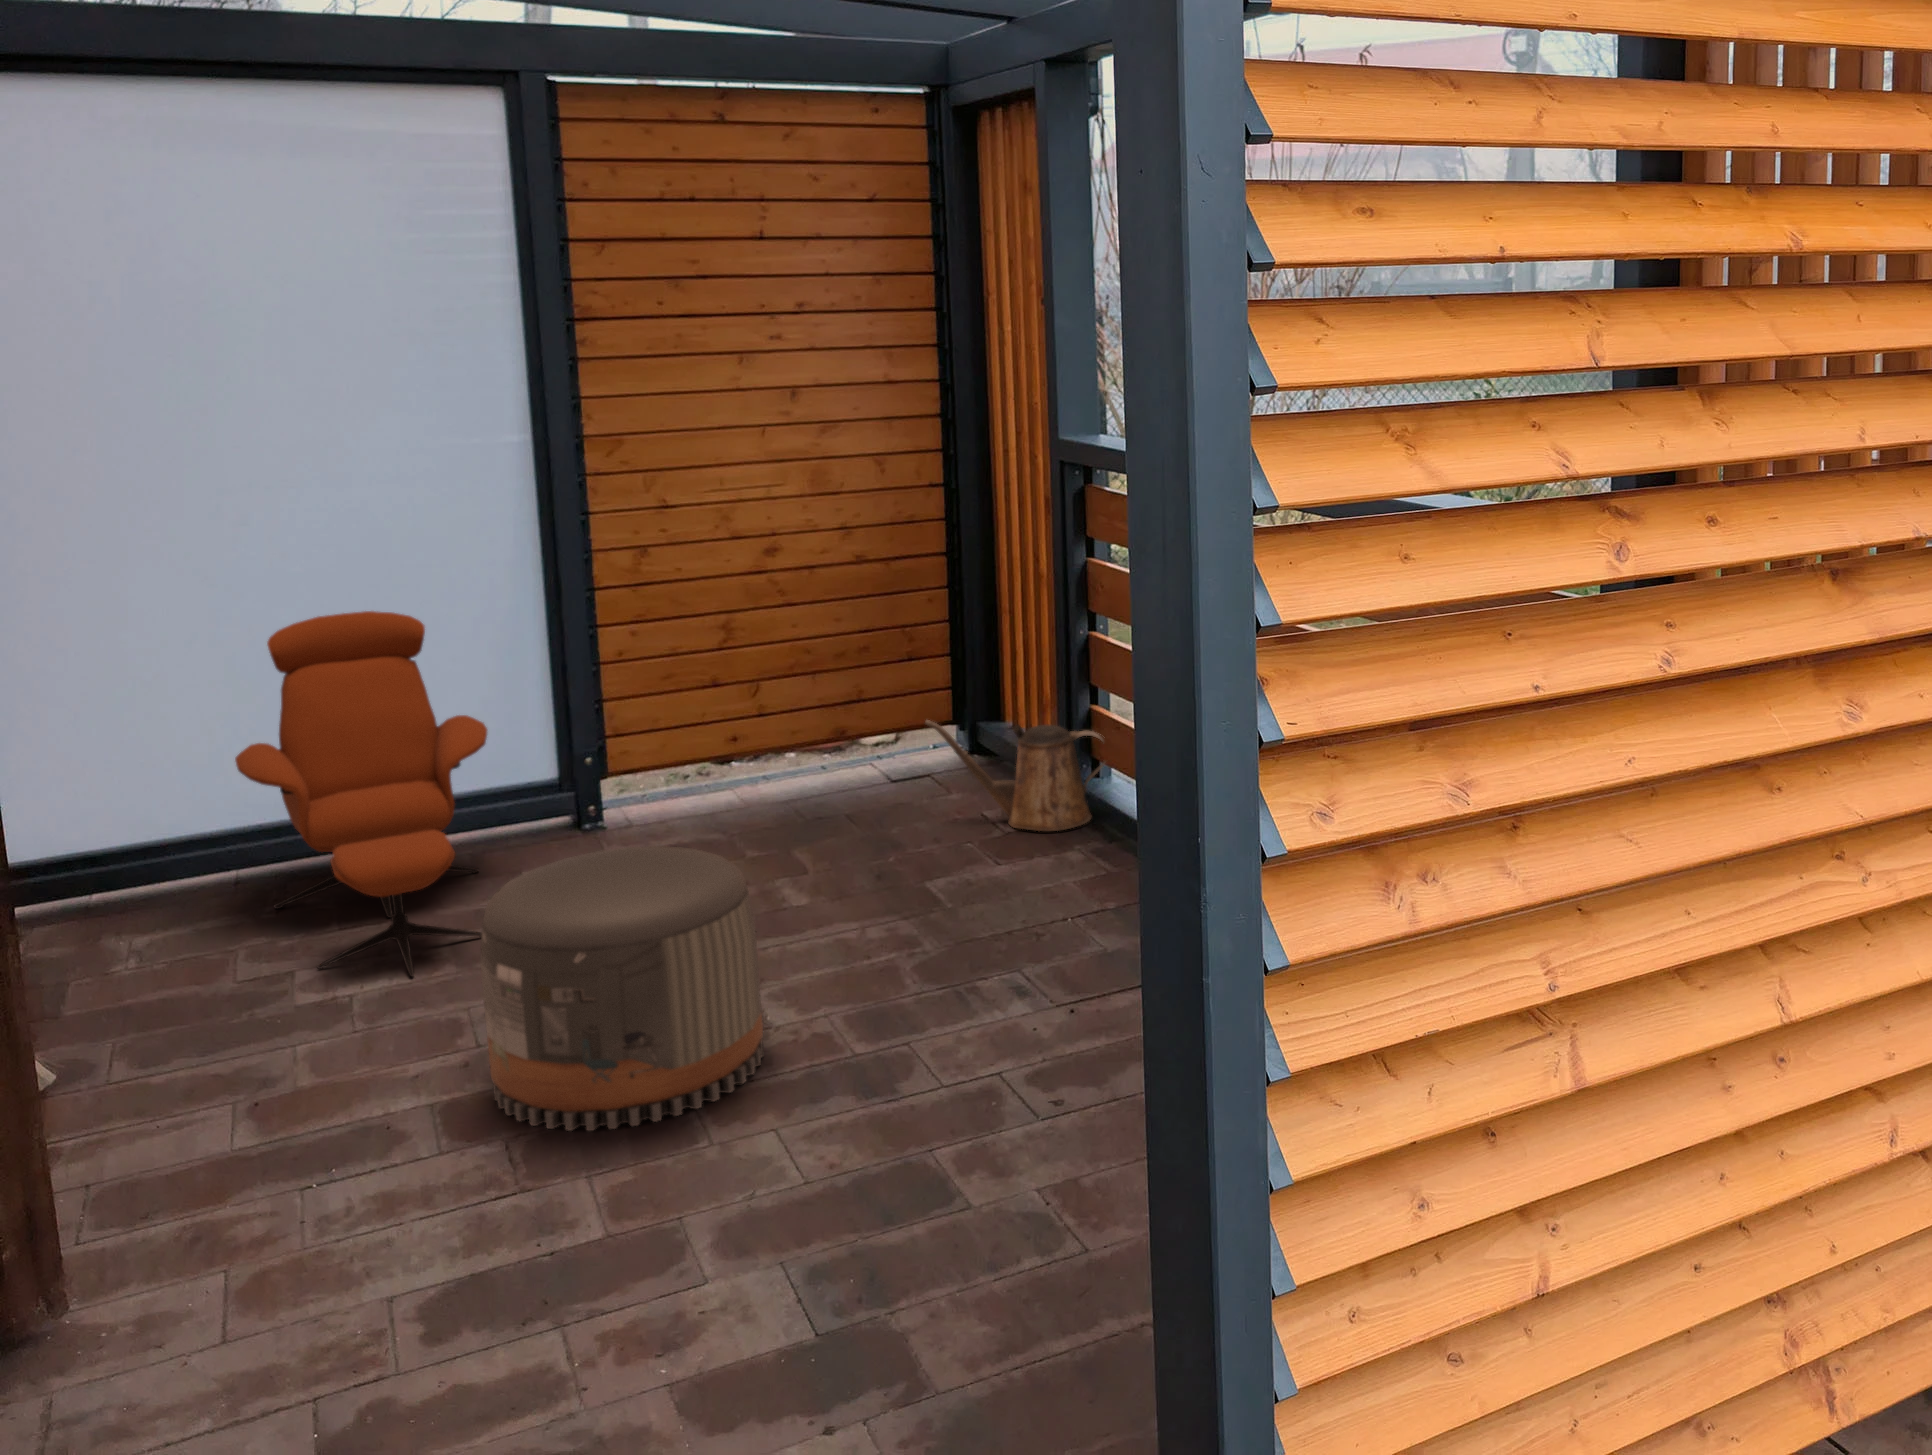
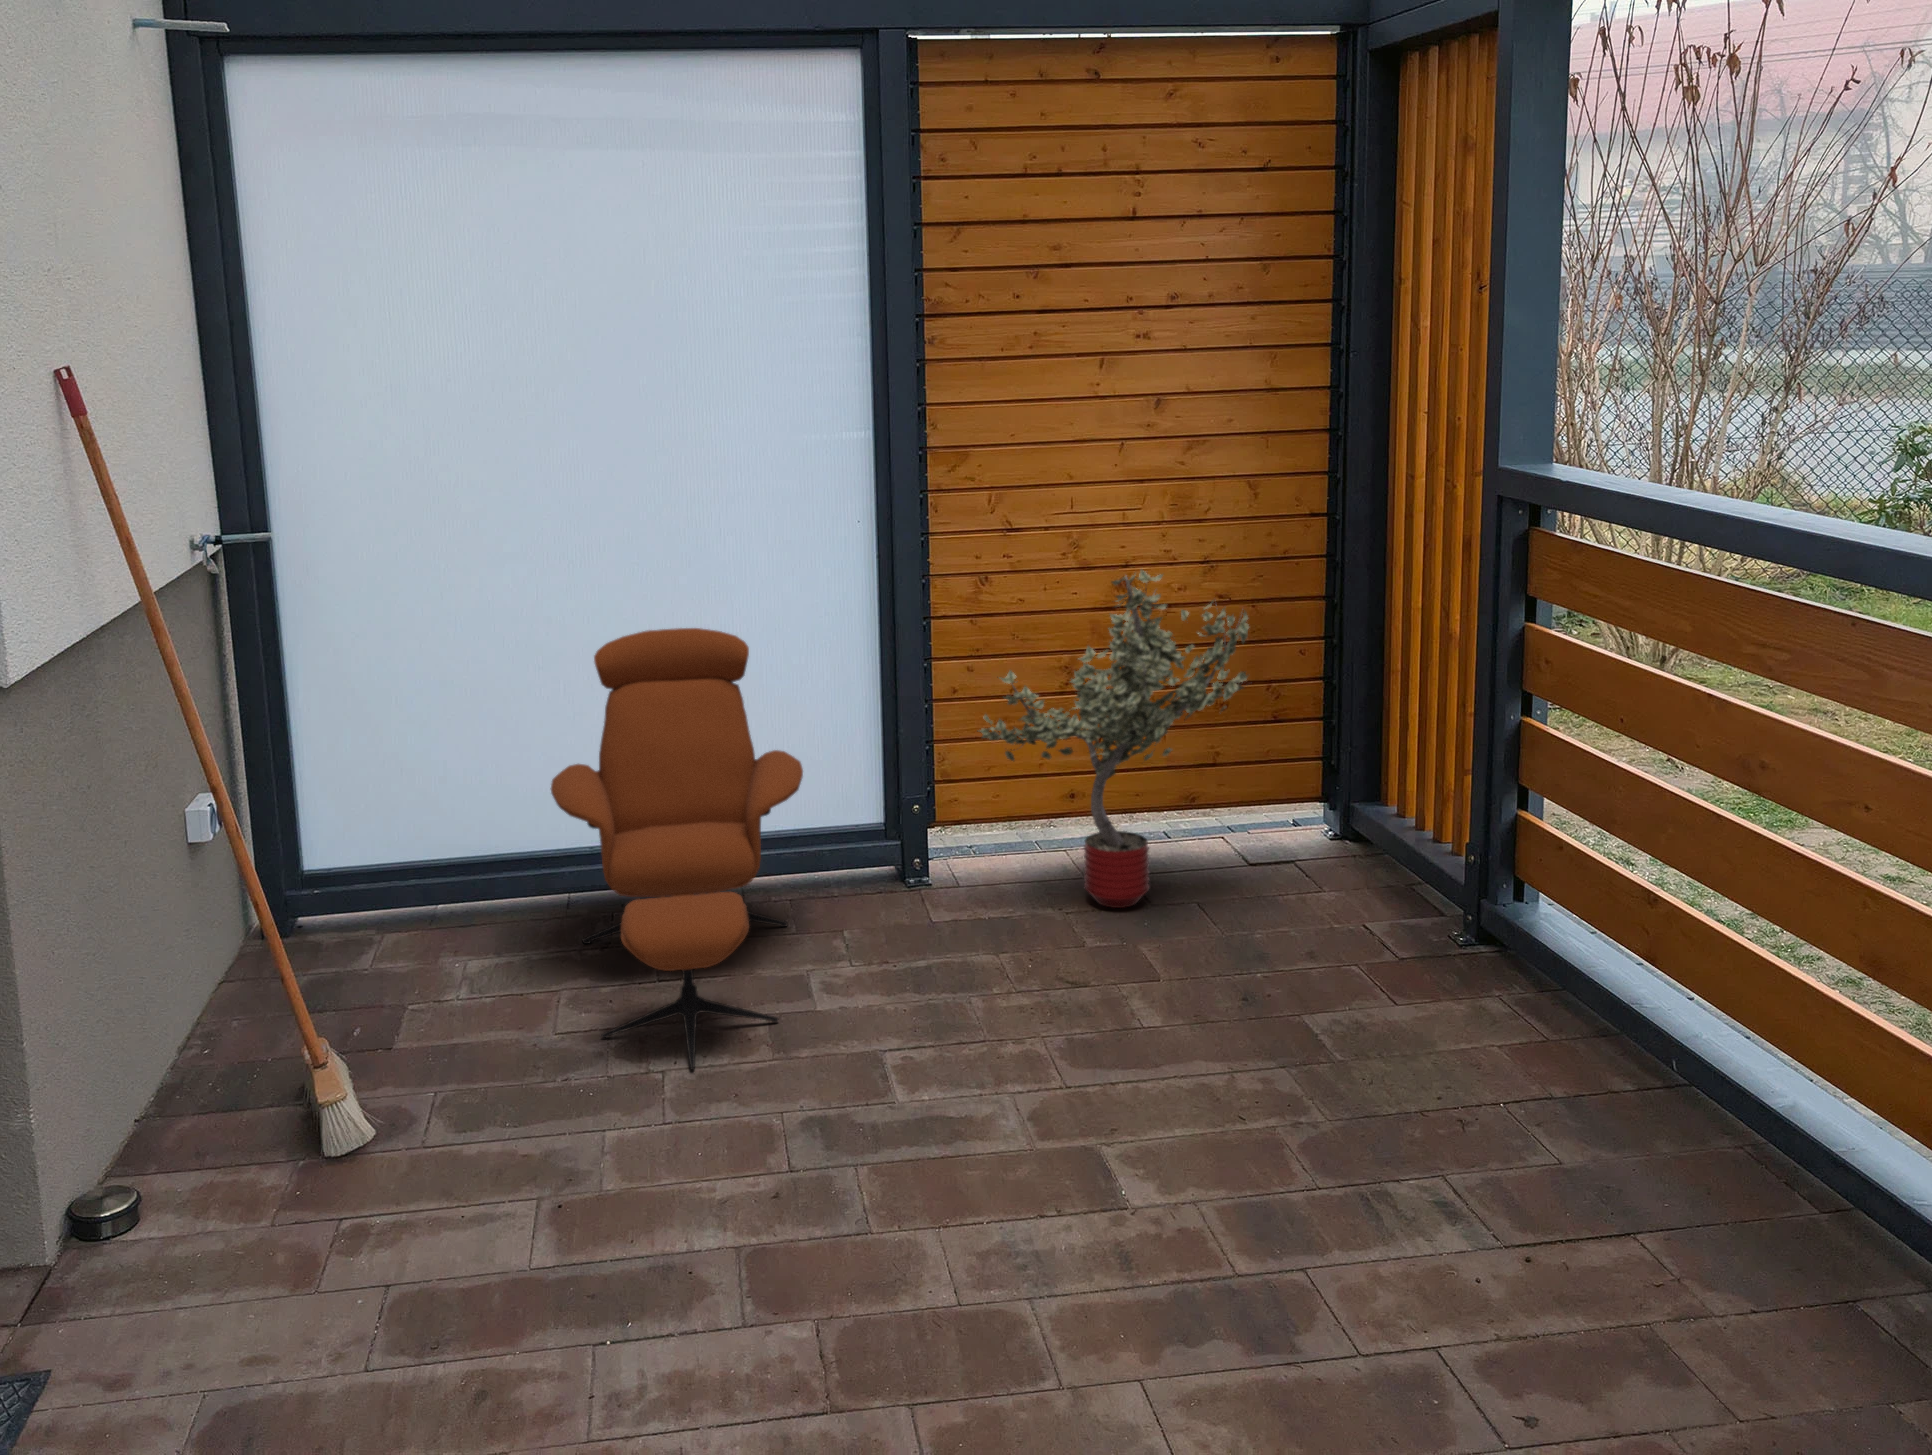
potted tree: none [646,535,883,825] -> present [977,570,1249,908]
watering can: present [925,720,1105,831] -> none [1299,807,1543,971]
pouf: present [480,846,763,1131] -> none [735,984,1087,1406]

